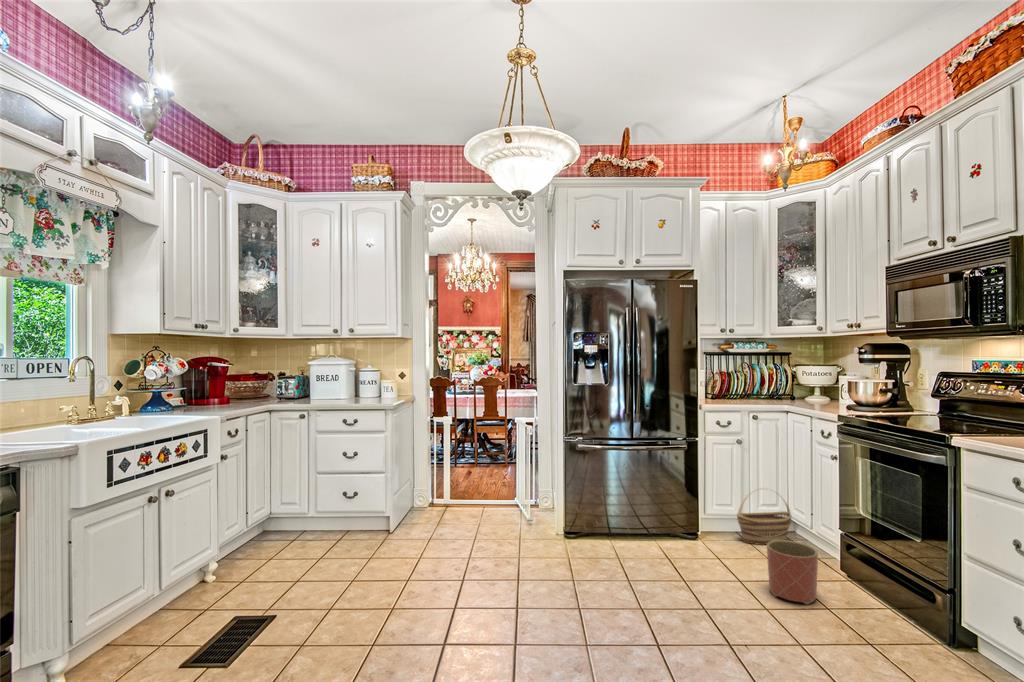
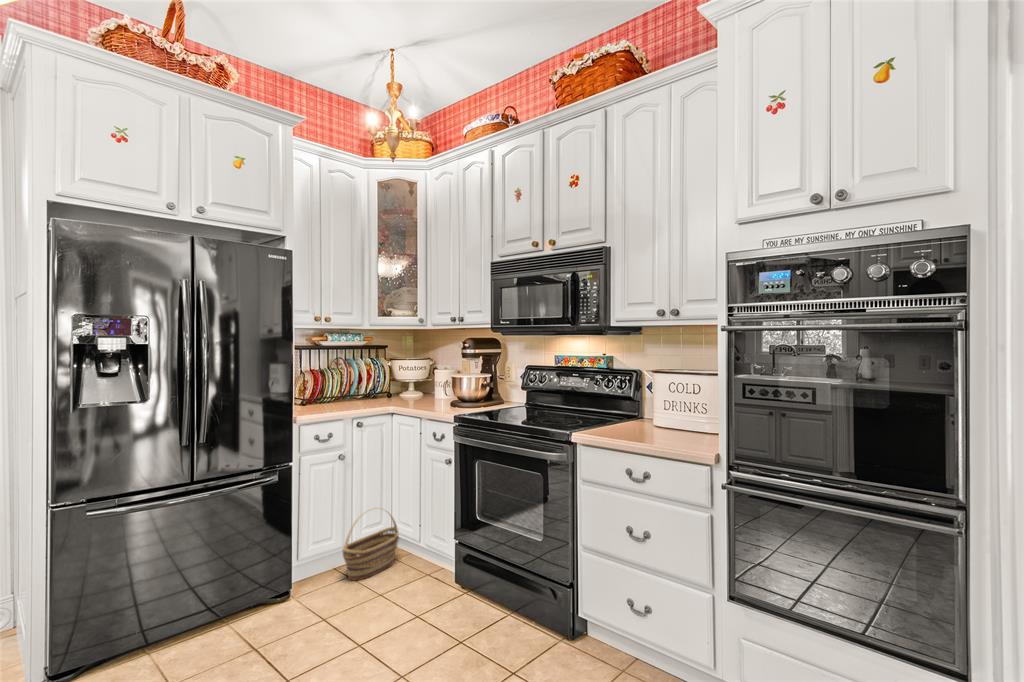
planter: present [767,540,818,604] -> none [399,576,454,657]

